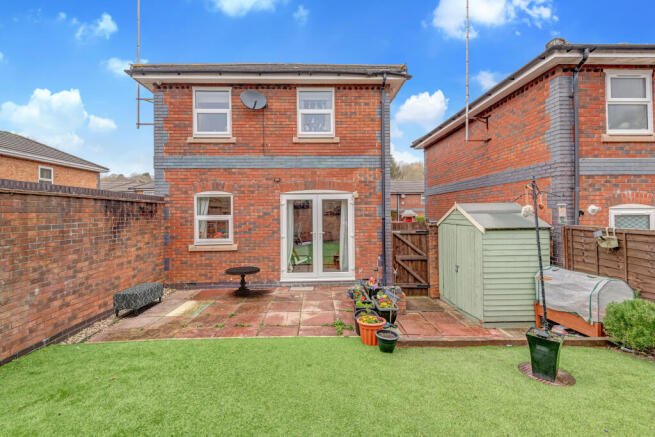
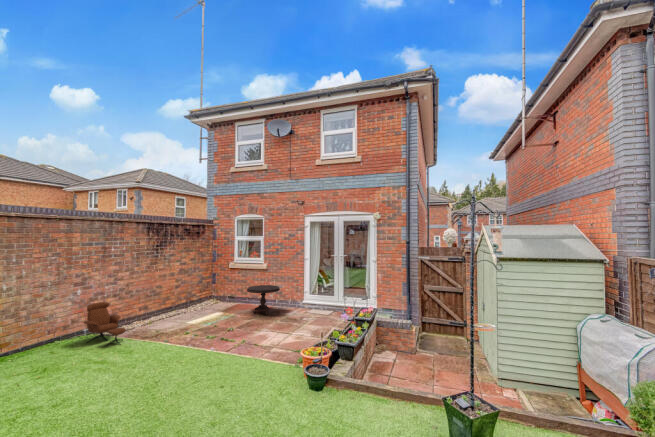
bench: present [113,282,163,317] -> none [150,293,197,321]
lounge chair: none [48,301,113,352] -> present [84,302,126,344]

